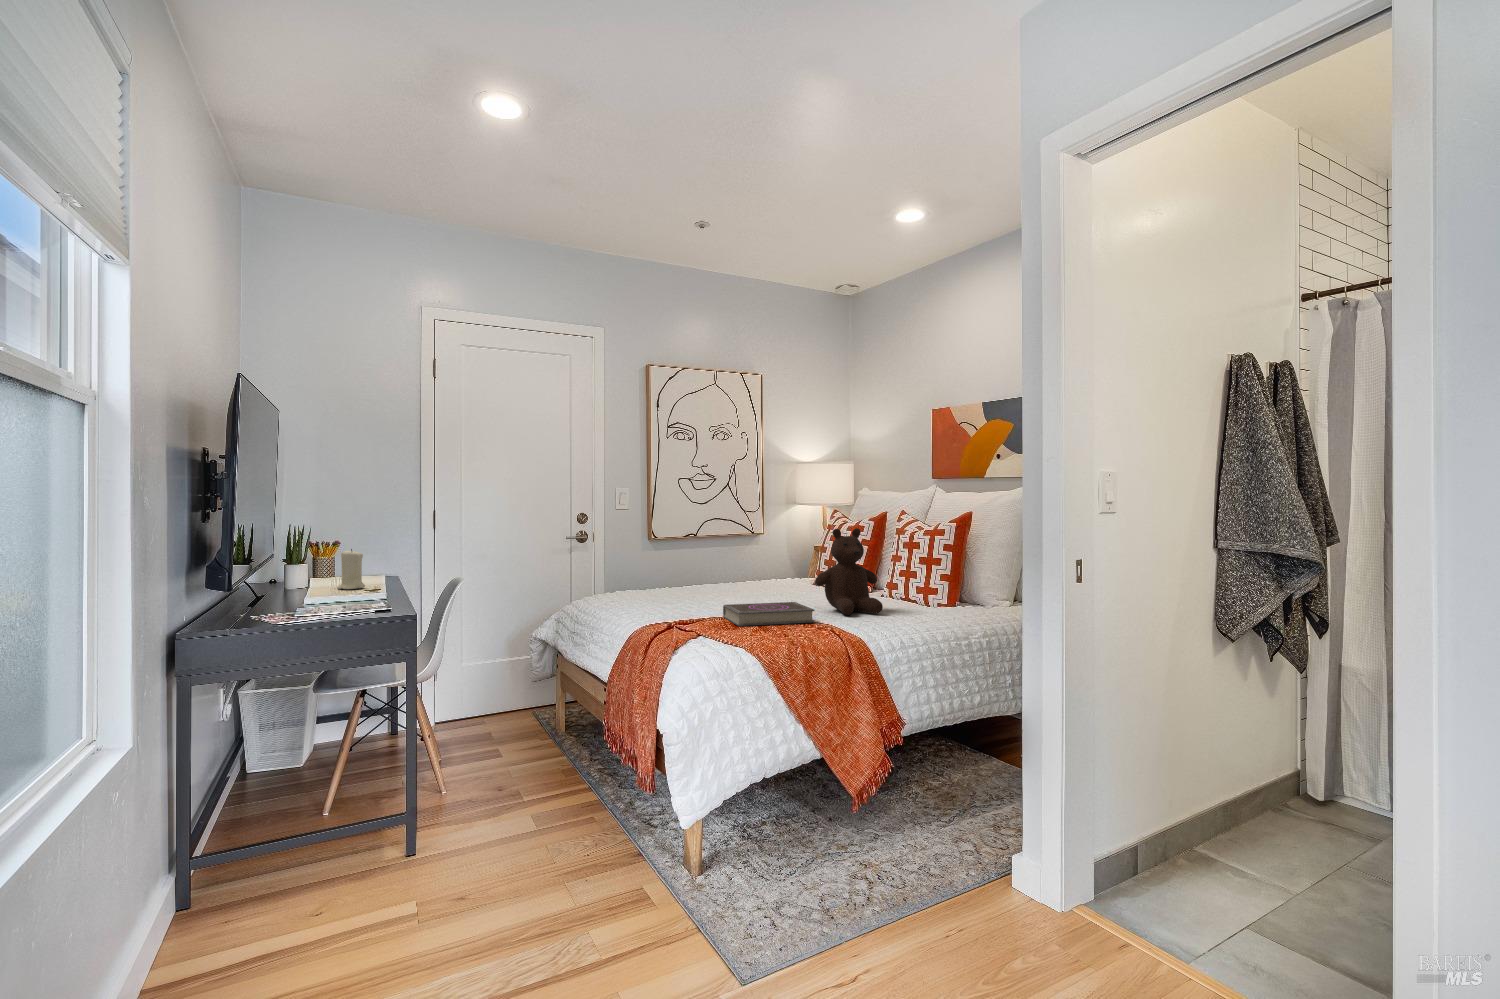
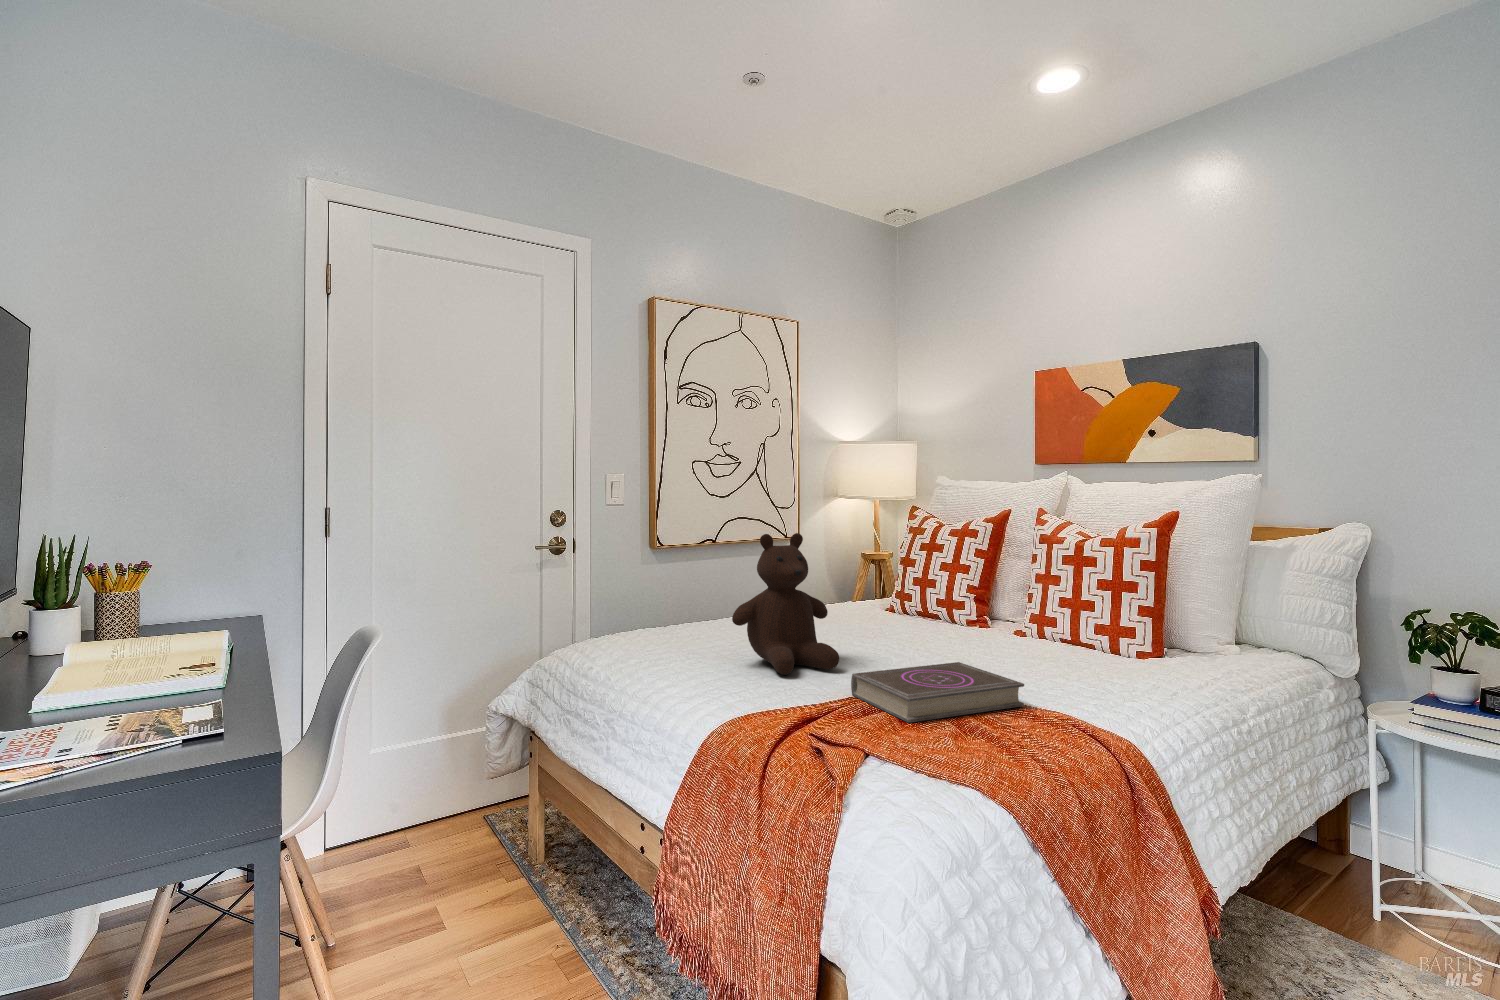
teddy bear: present [815,528,883,615] -> present [732,533,839,675]
candle: present [337,549,365,589] -> none [101,588,169,673]

